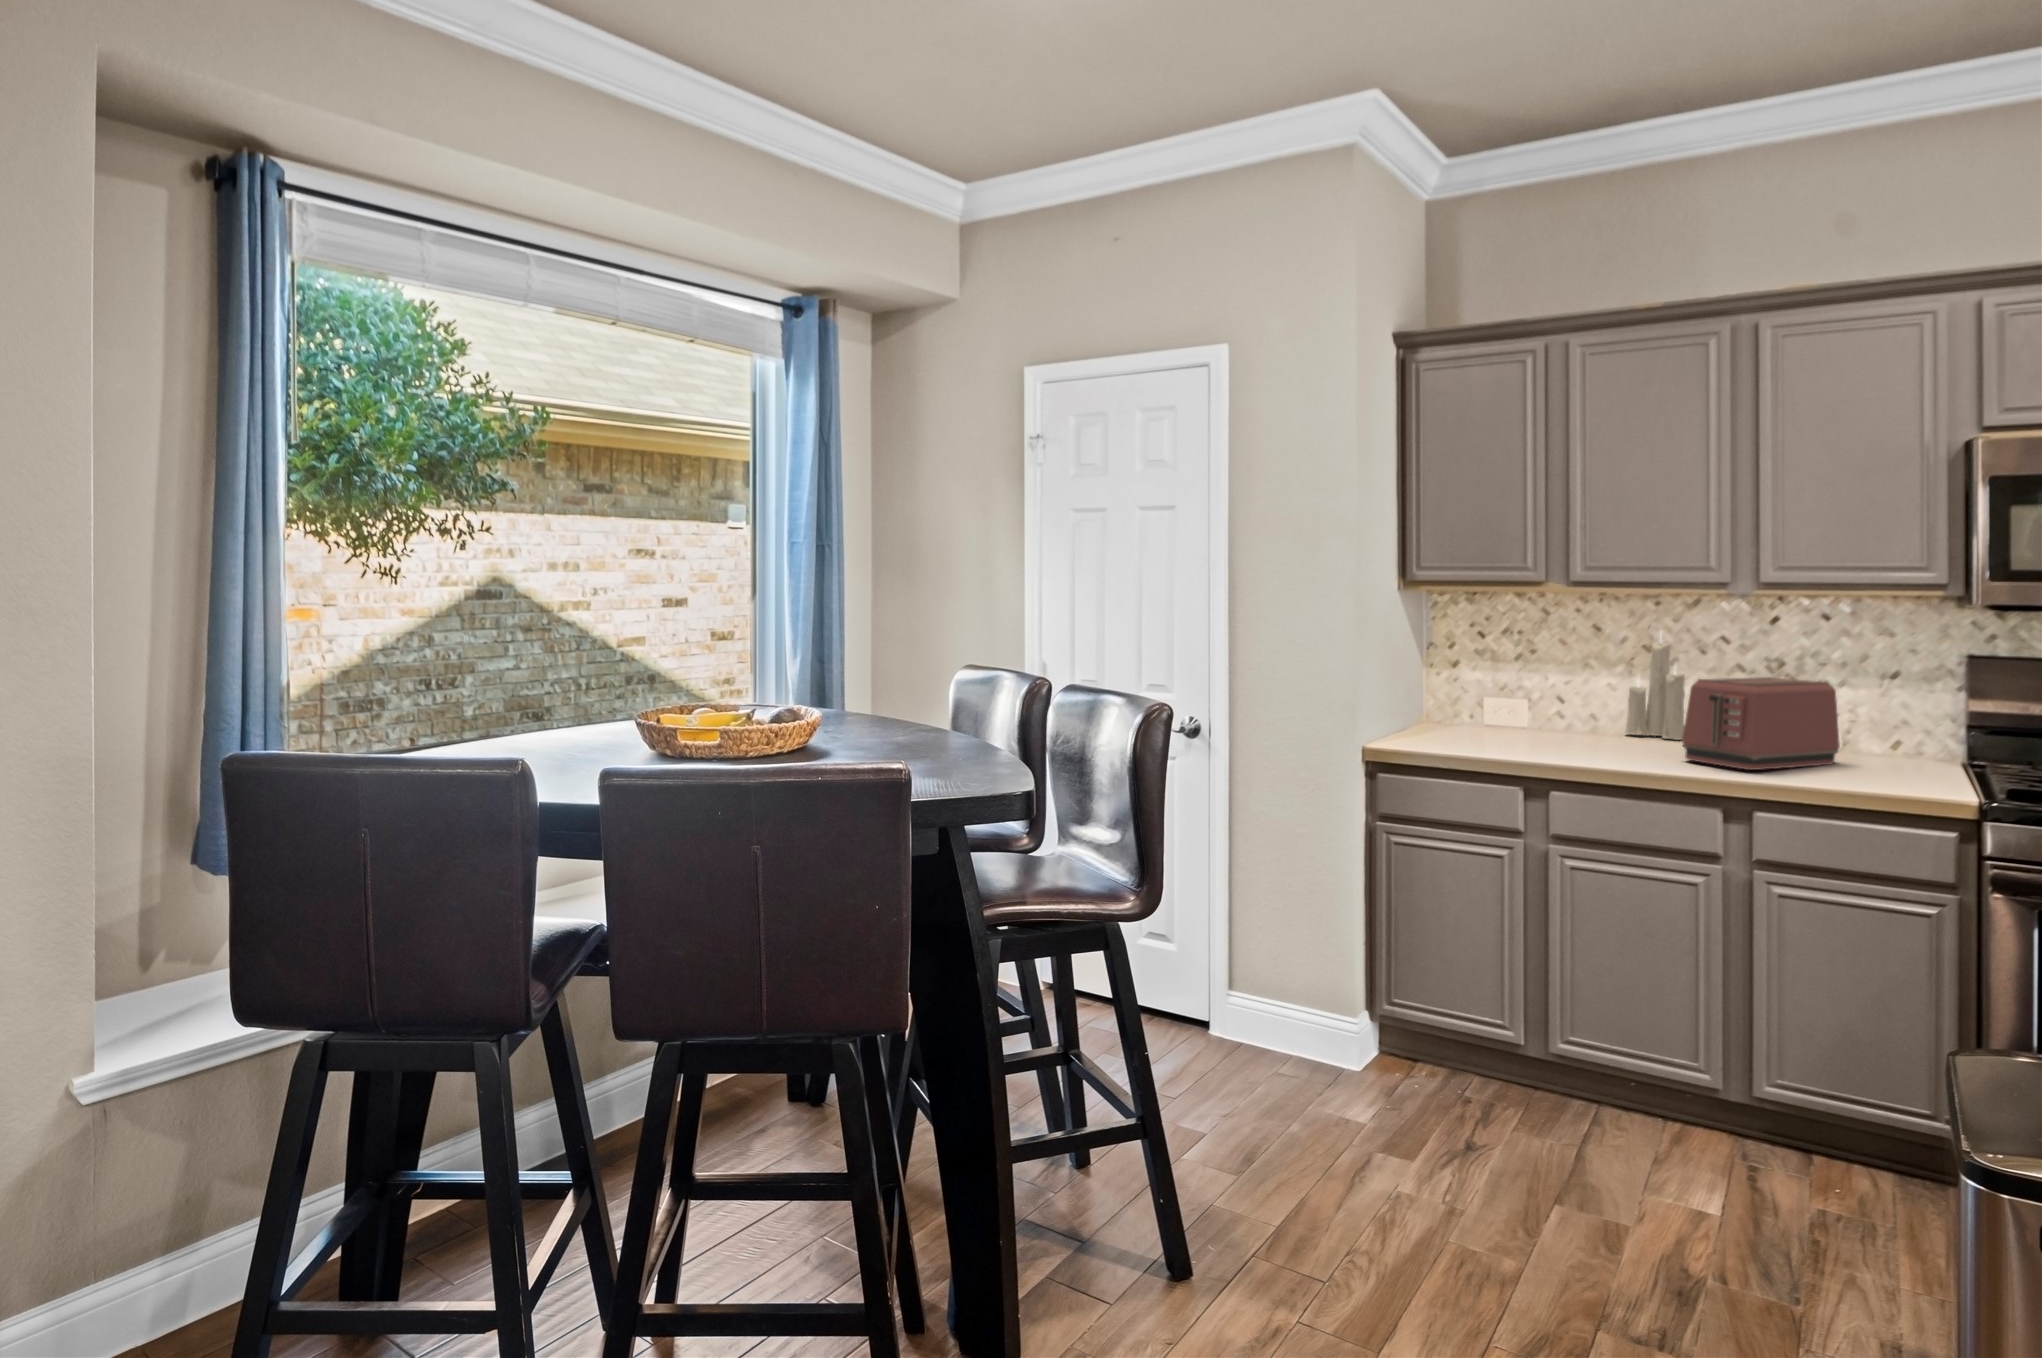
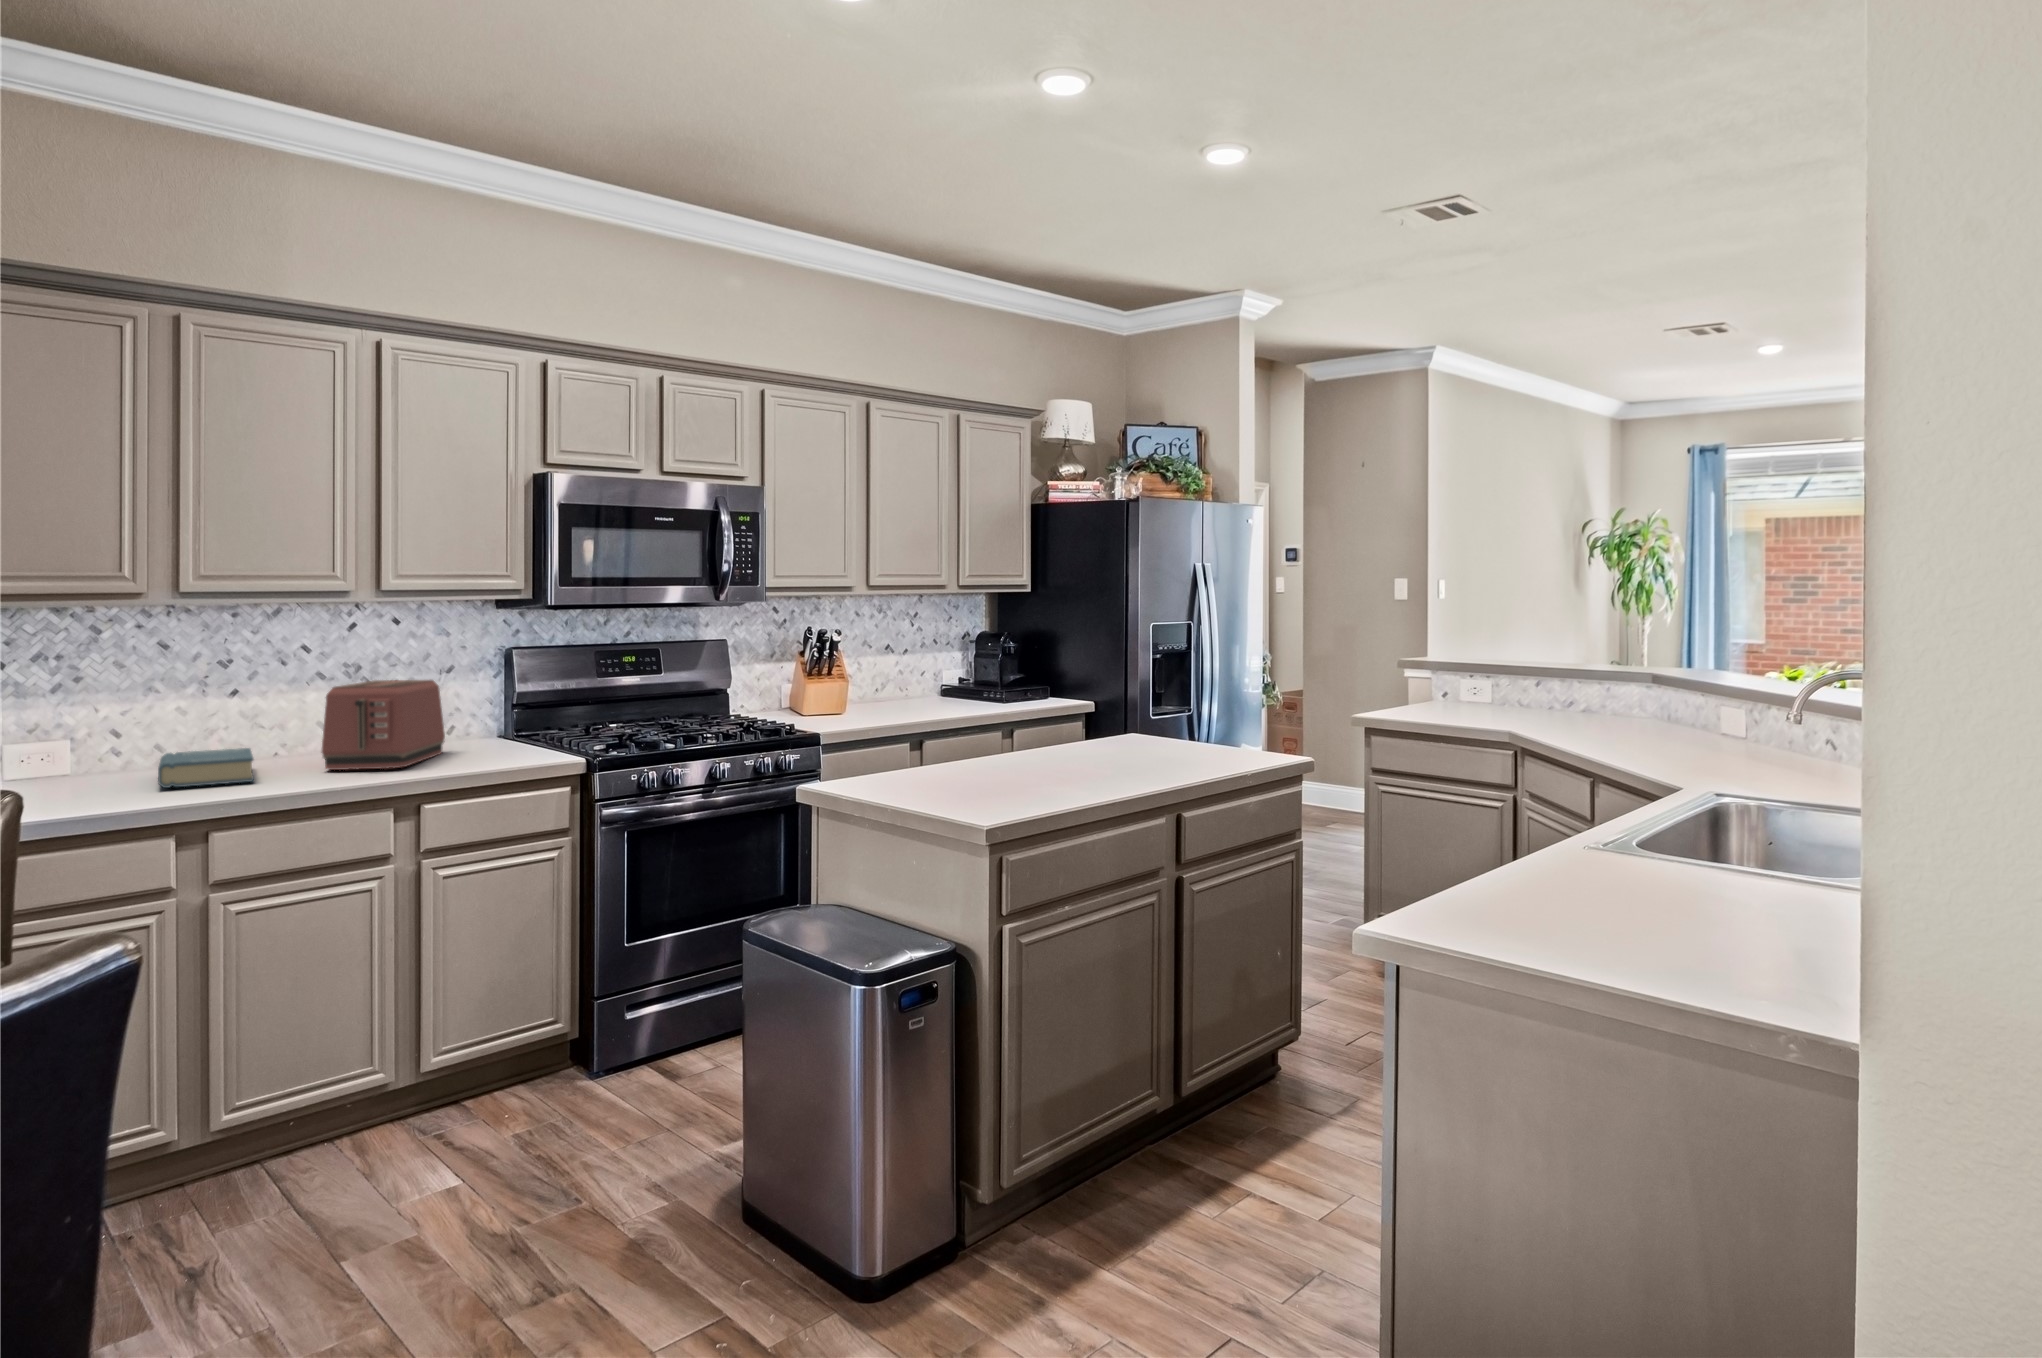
candle: present [1625,638,1685,740] -> none [210,636,280,758]
hardback book: none [1536,722,1638,758] -> present [158,748,254,788]

